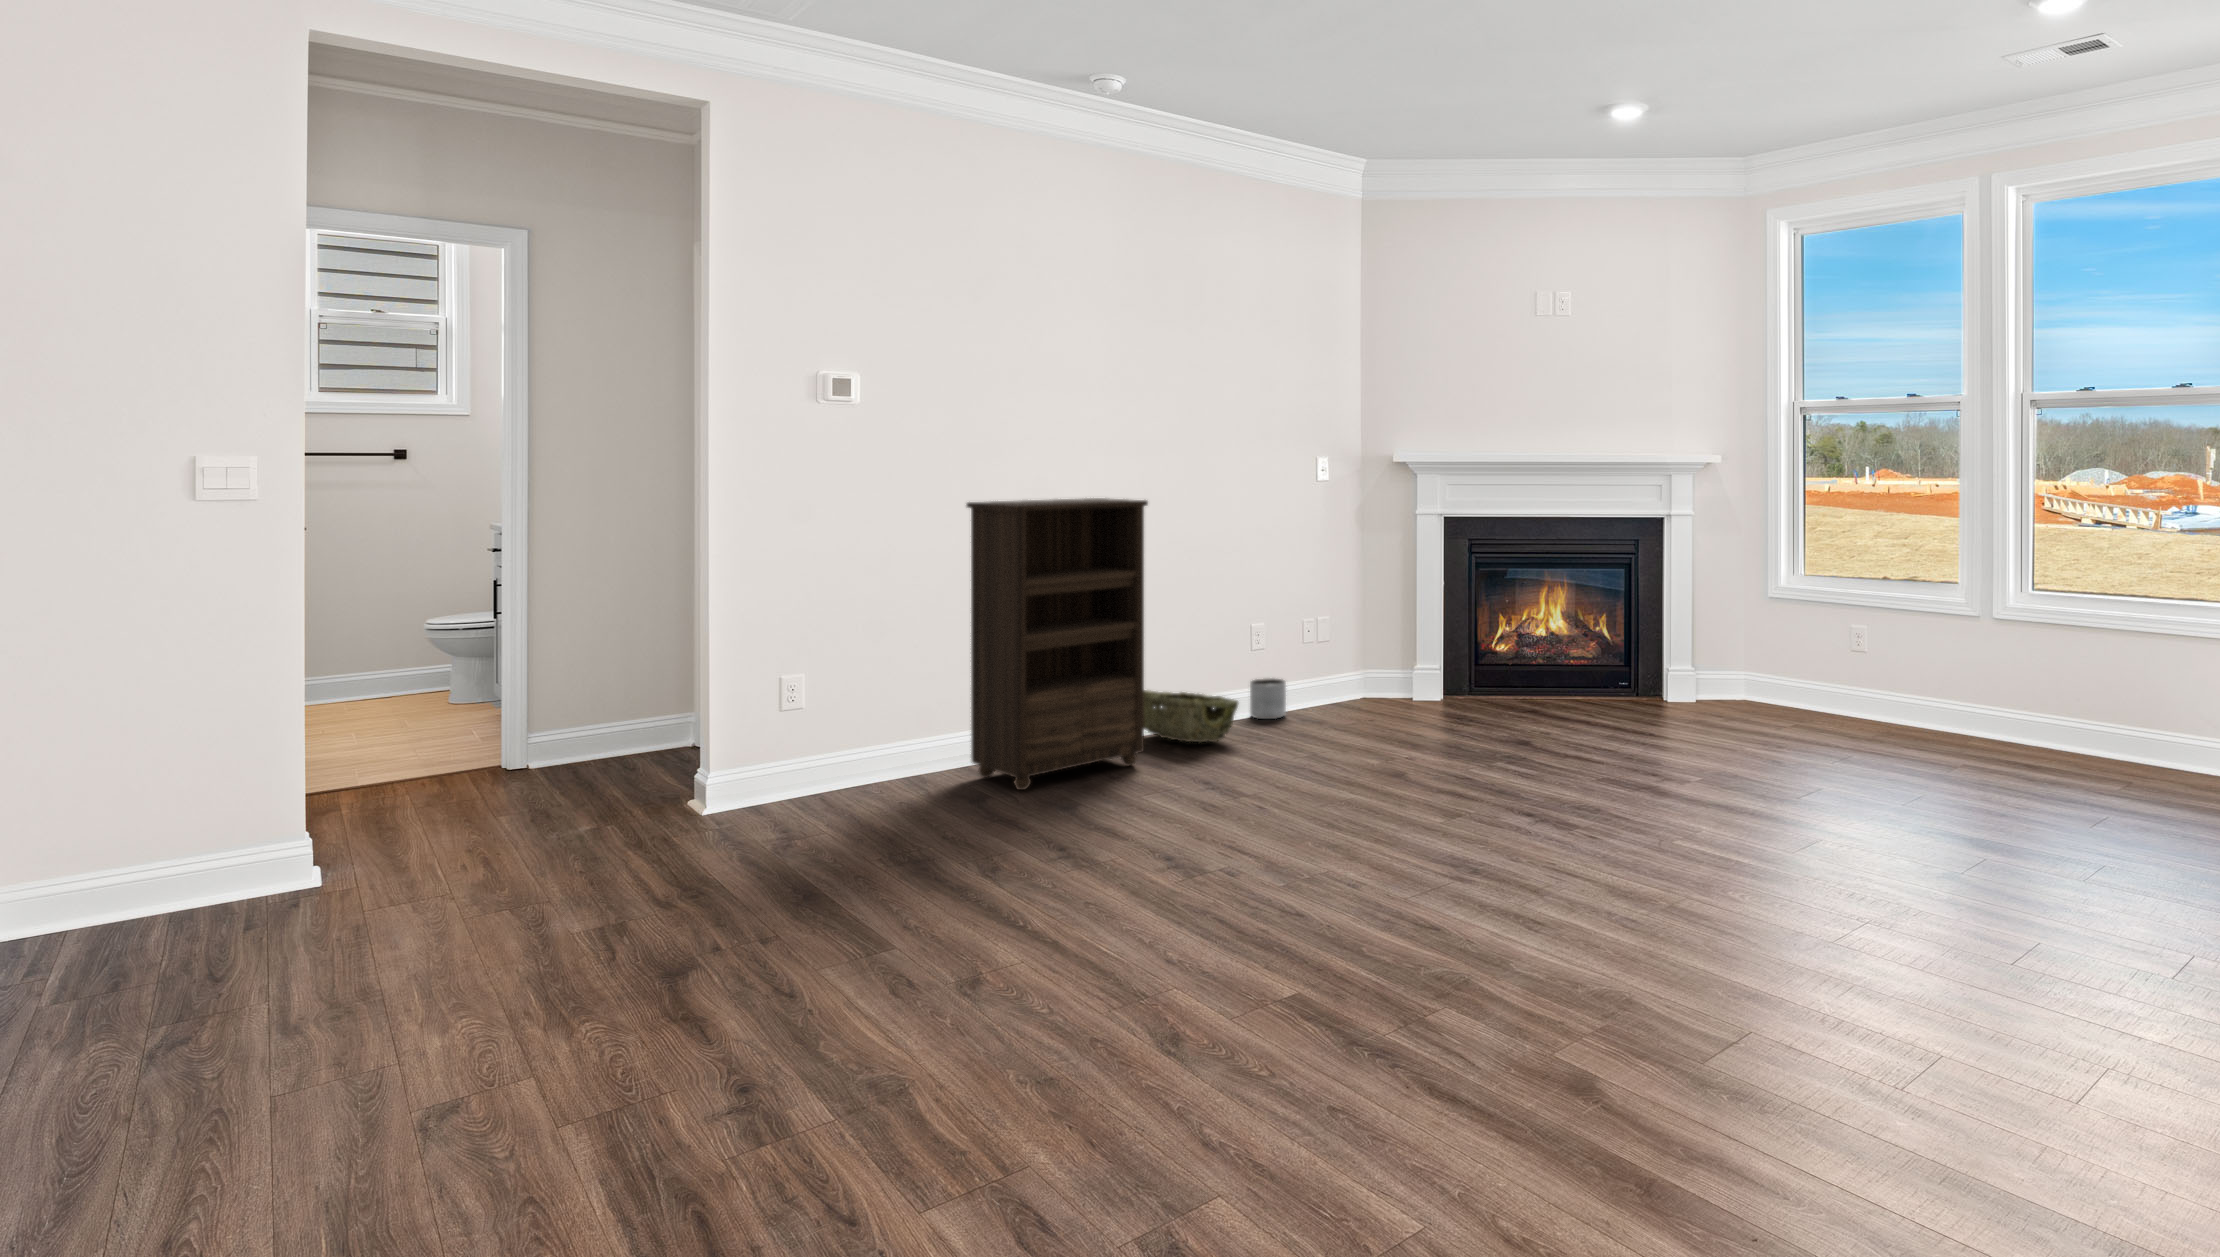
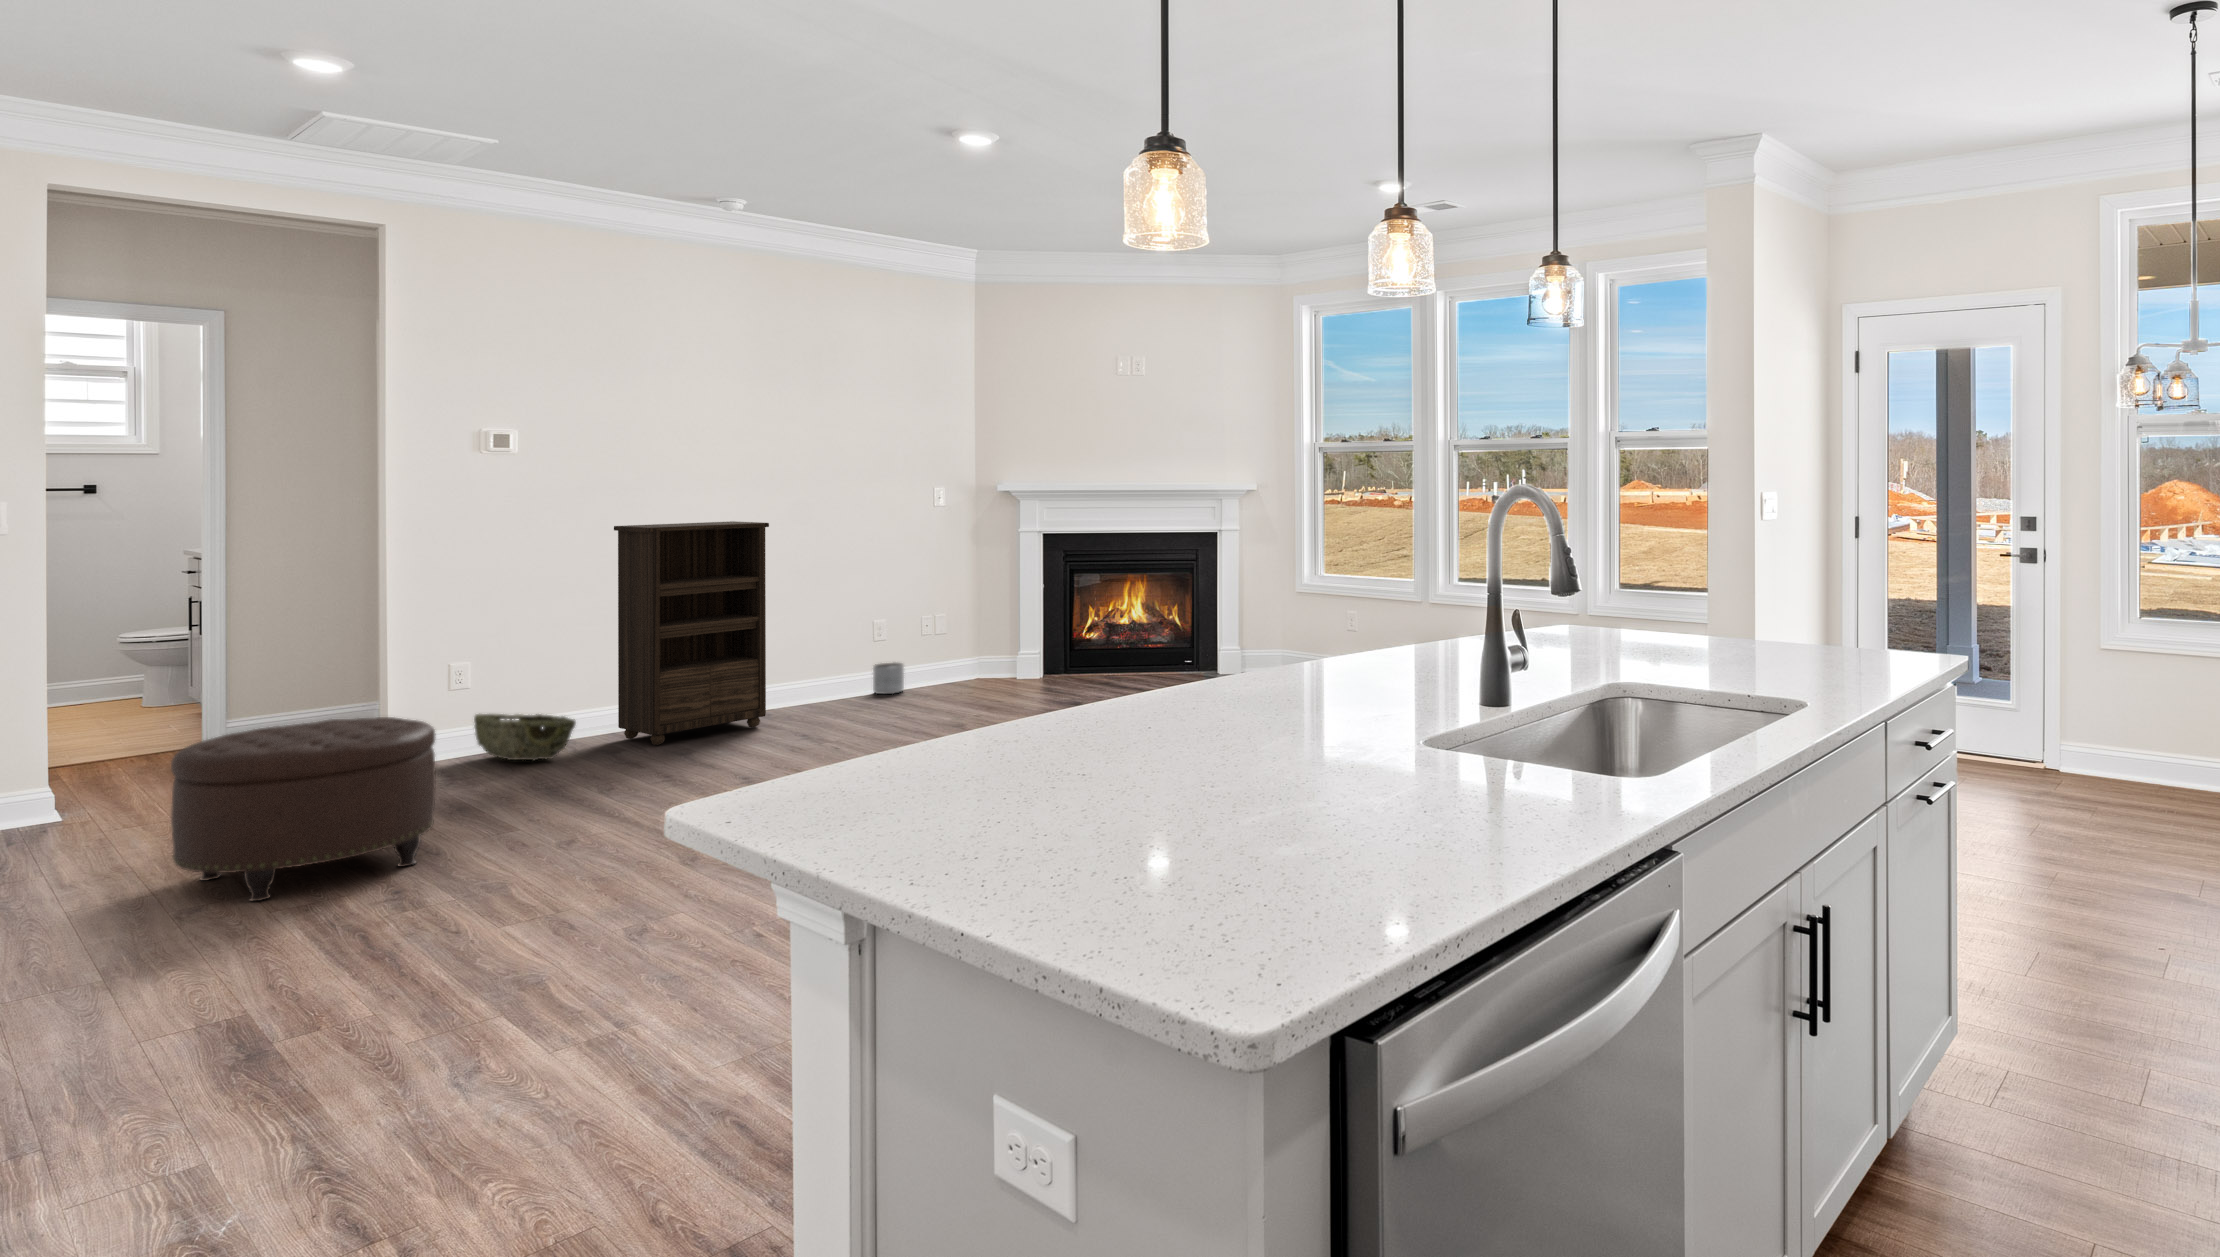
woven basket: present [1144,690,1239,742] -> present [474,714,576,761]
ottoman: none [425,777,779,1082] -> present [171,717,436,902]

